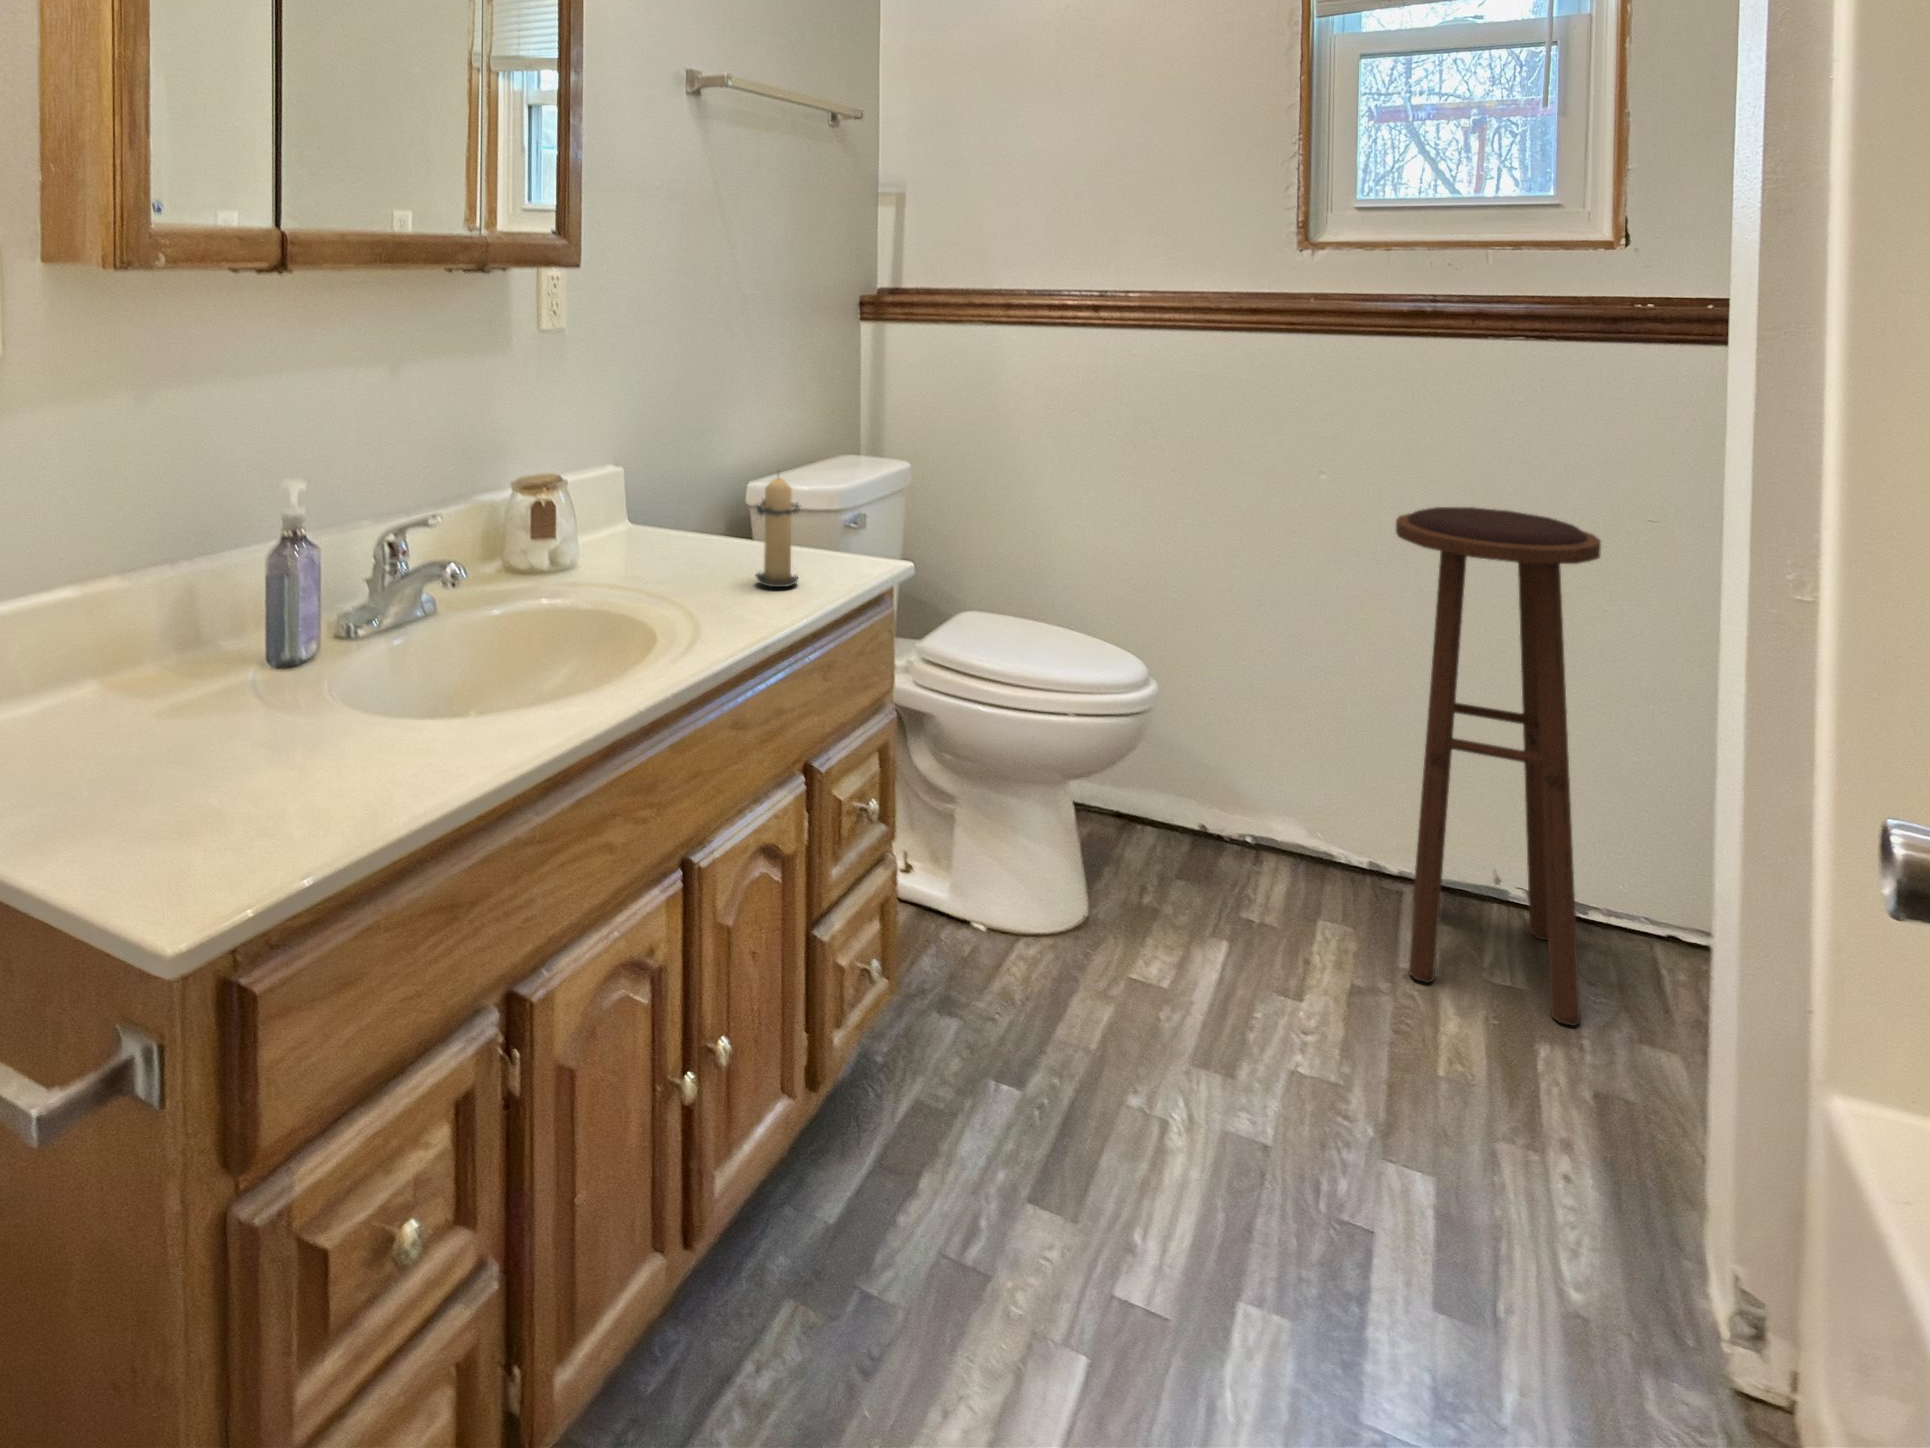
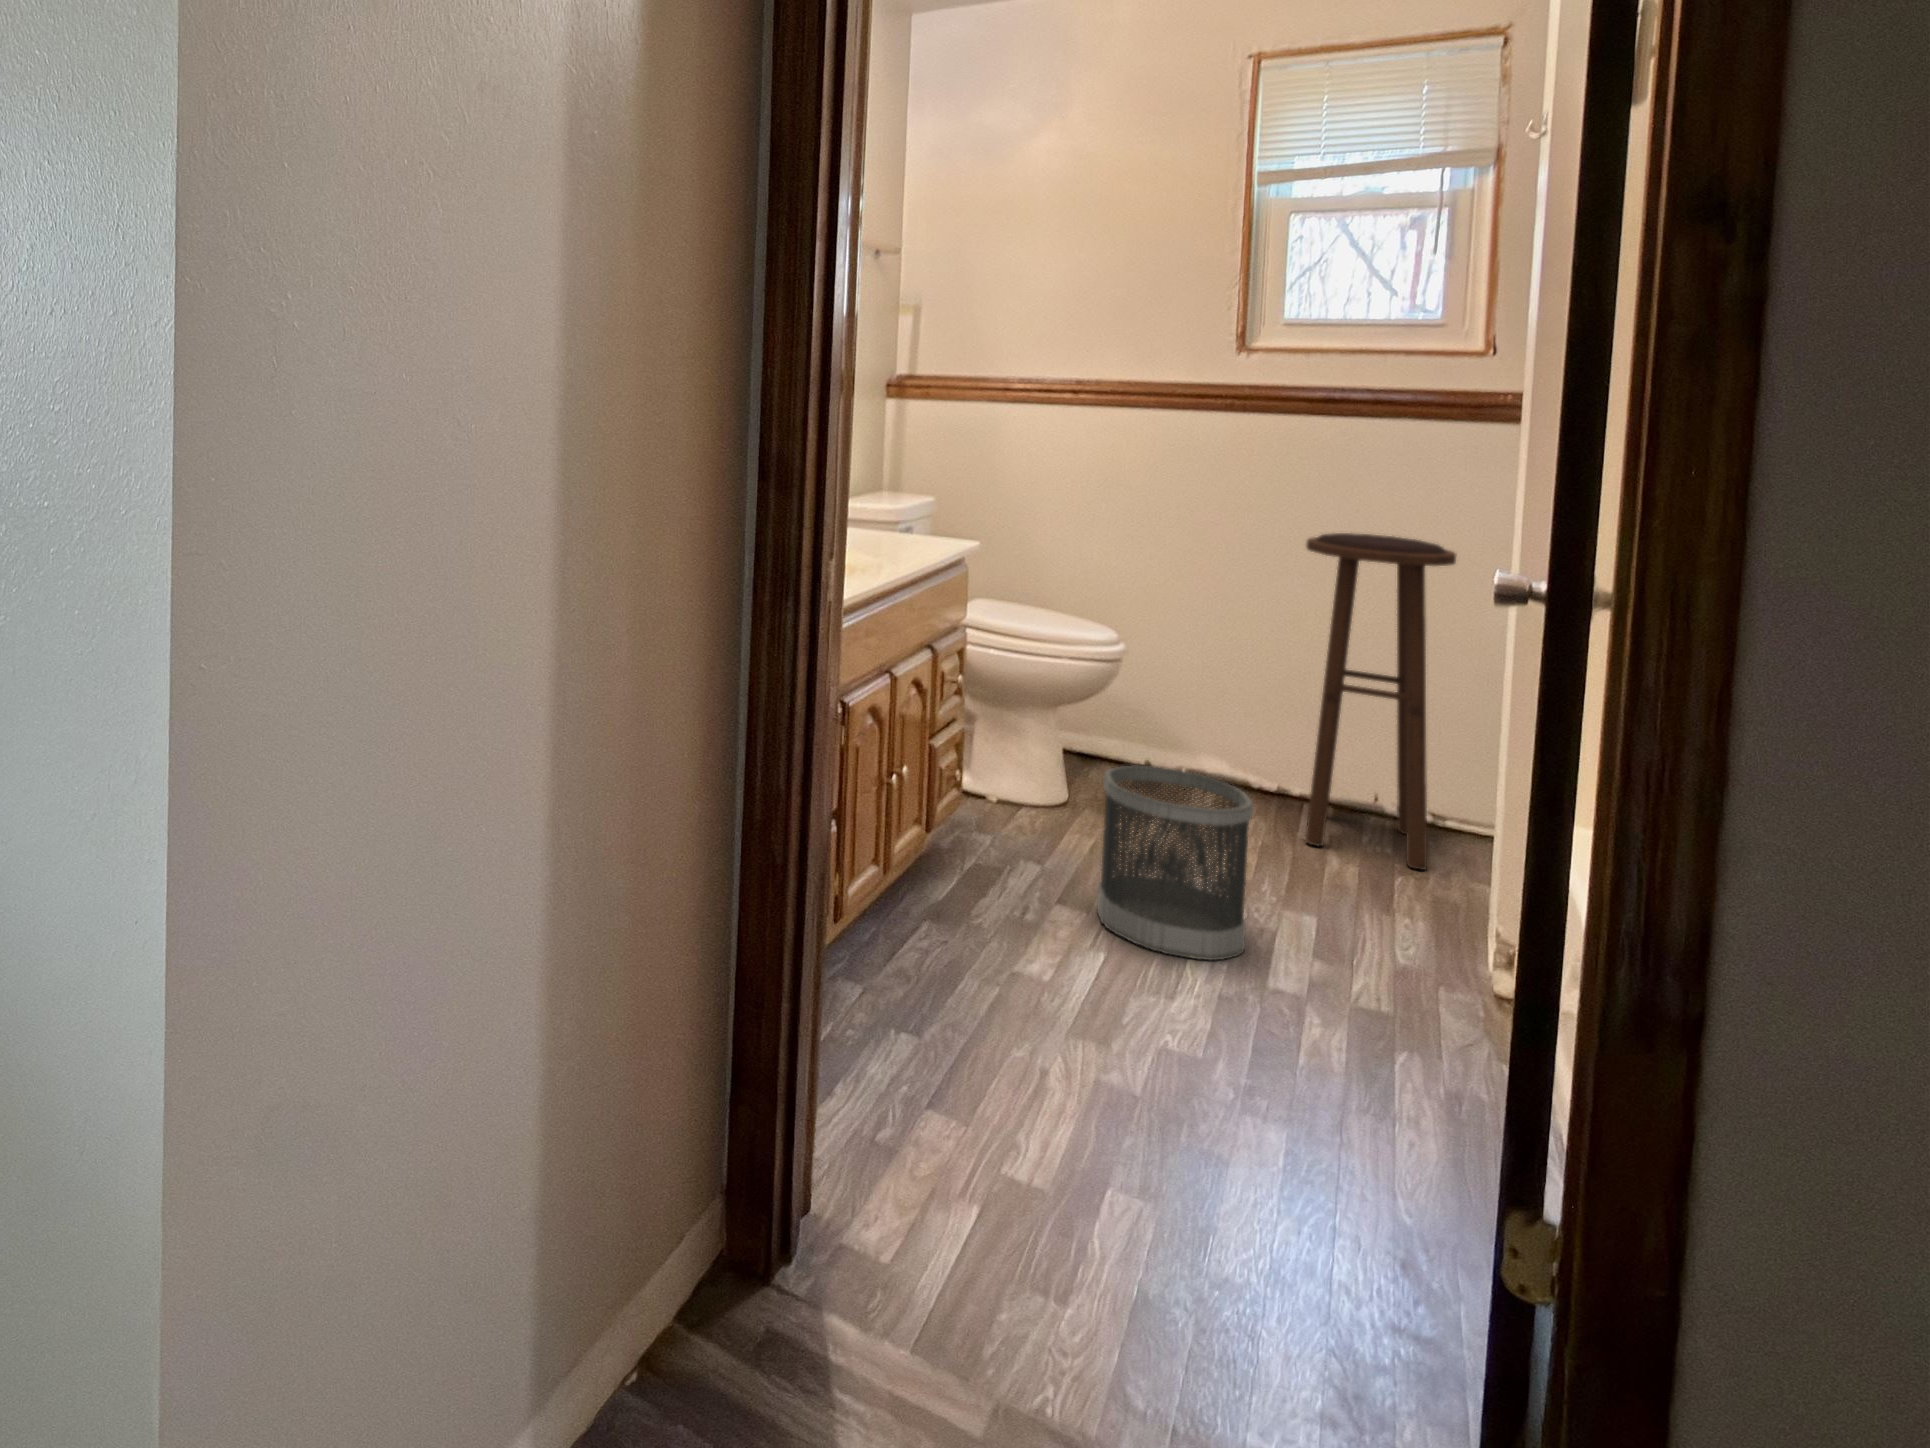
candle: present [755,477,799,587] -> none [891,479,928,548]
wastebasket: none [1089,939,1328,1349] -> present [1097,766,1253,960]

